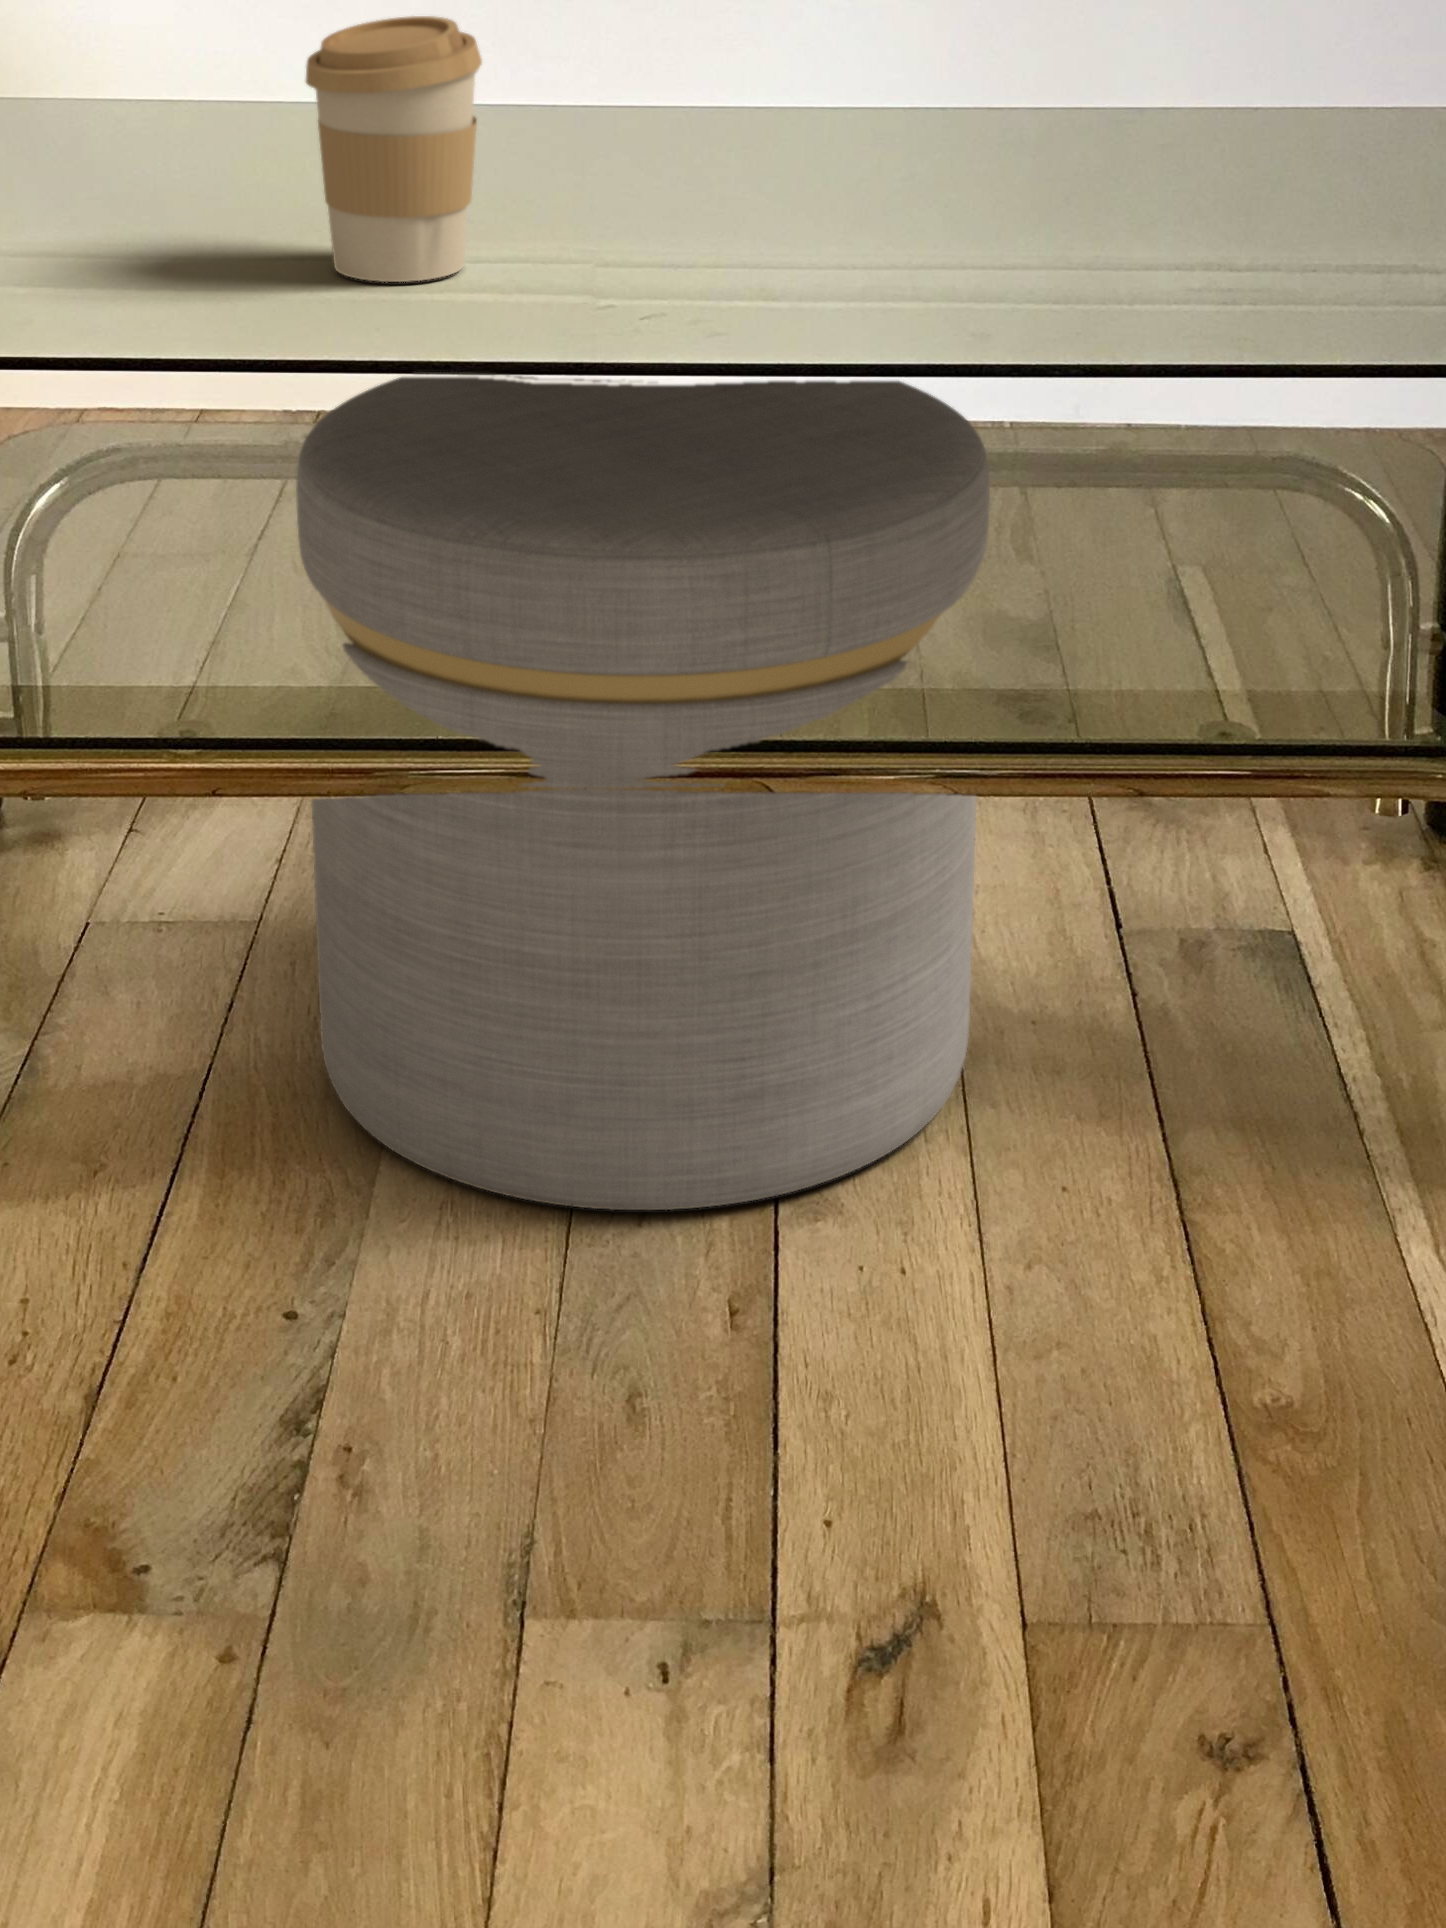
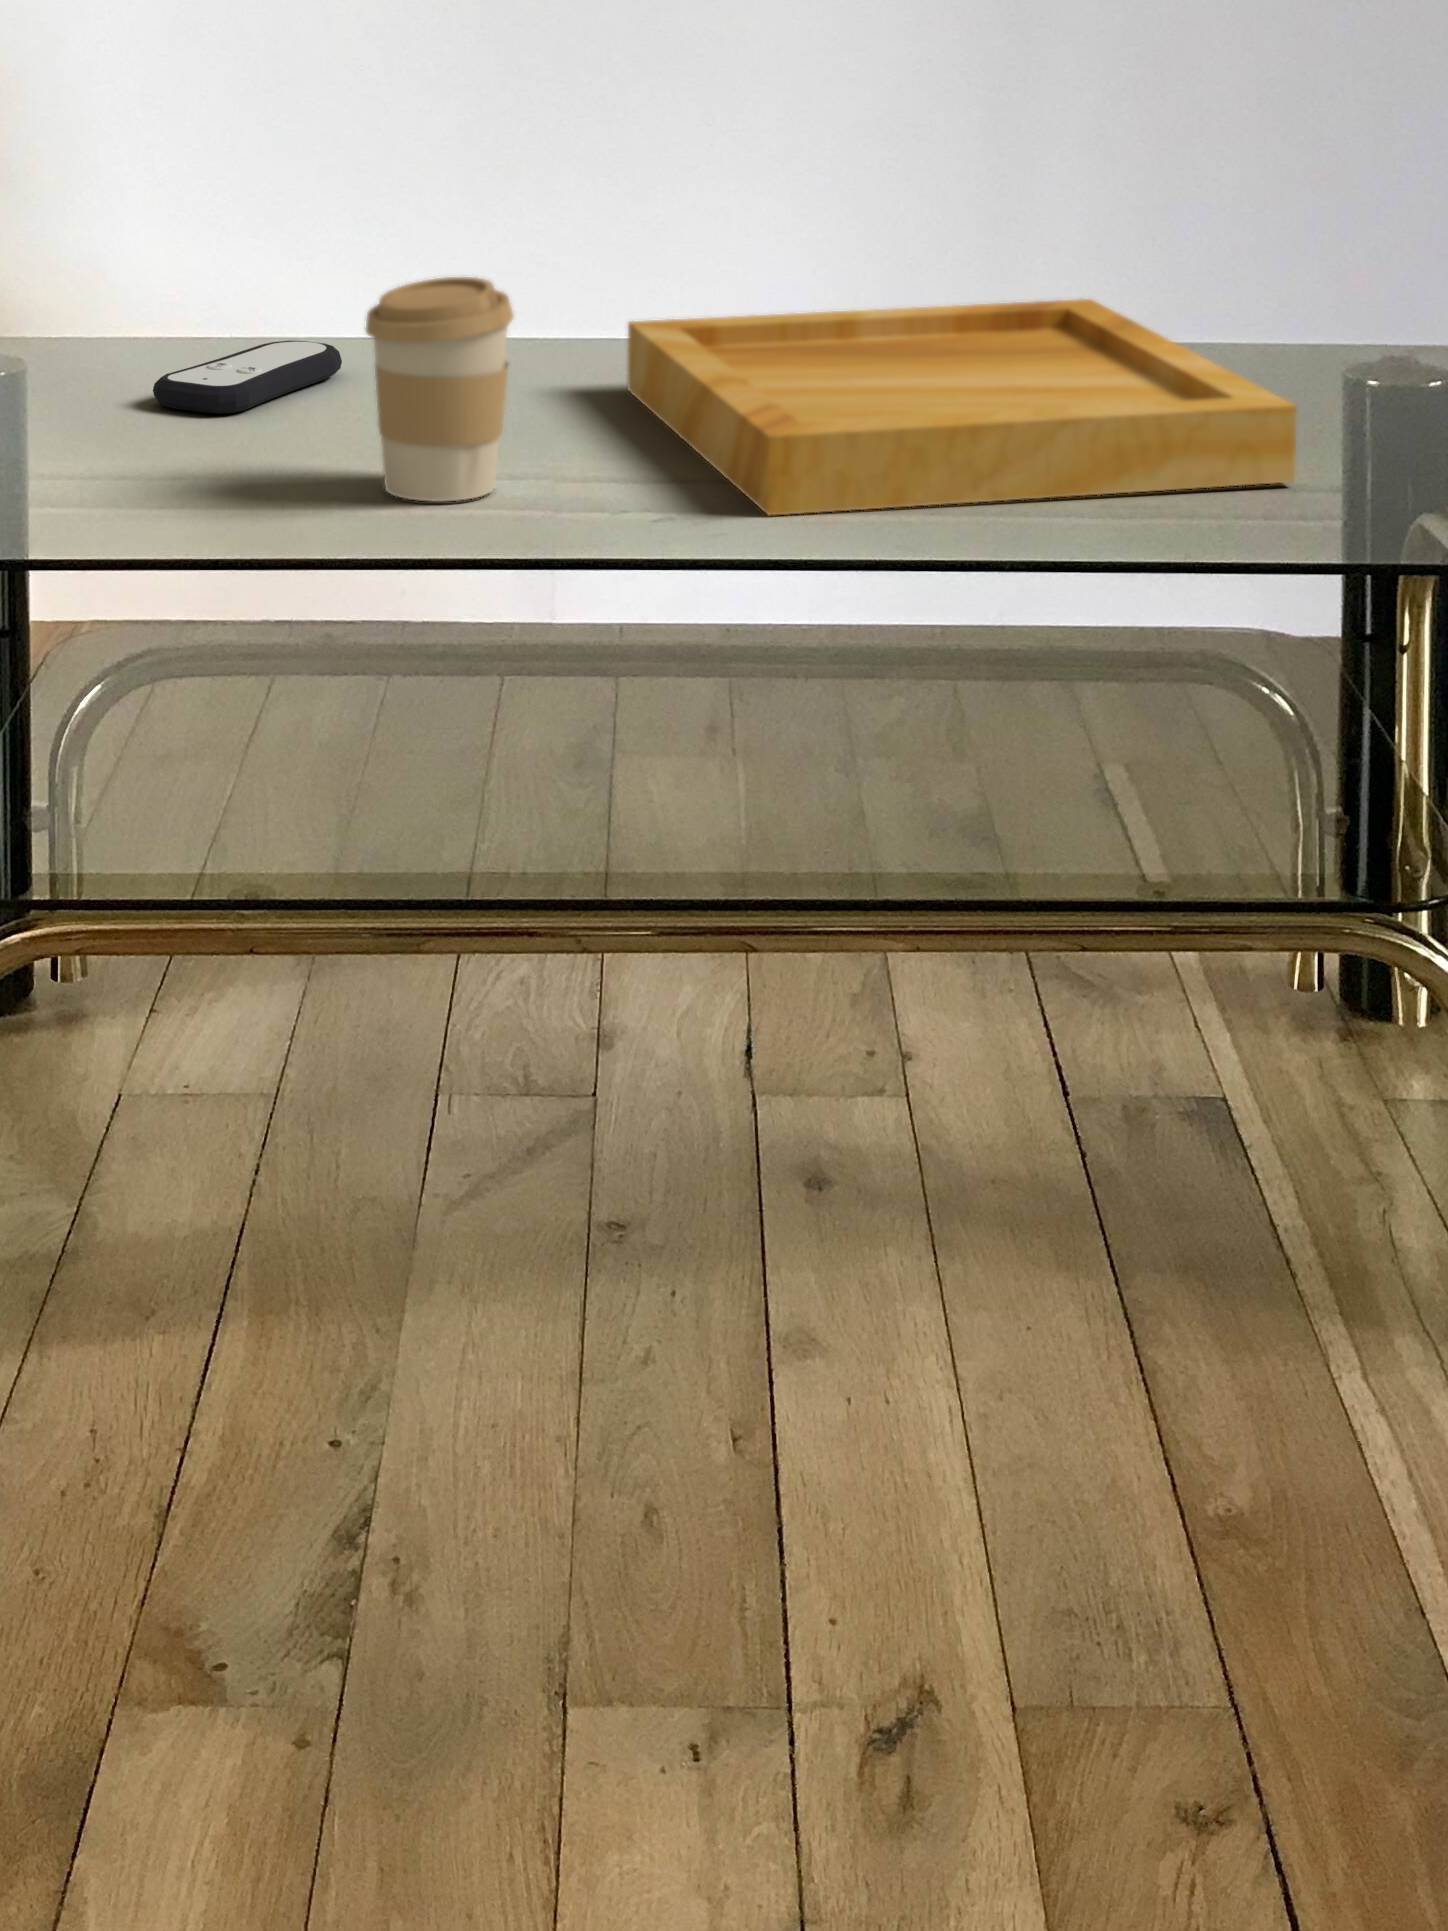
tray: none [636,51,1412,300] -> present [627,299,1297,515]
remote control: none [83,97,308,180] -> present [153,341,342,414]
ottoman: present [296,372,990,1210] -> none [339,557,943,1348]

